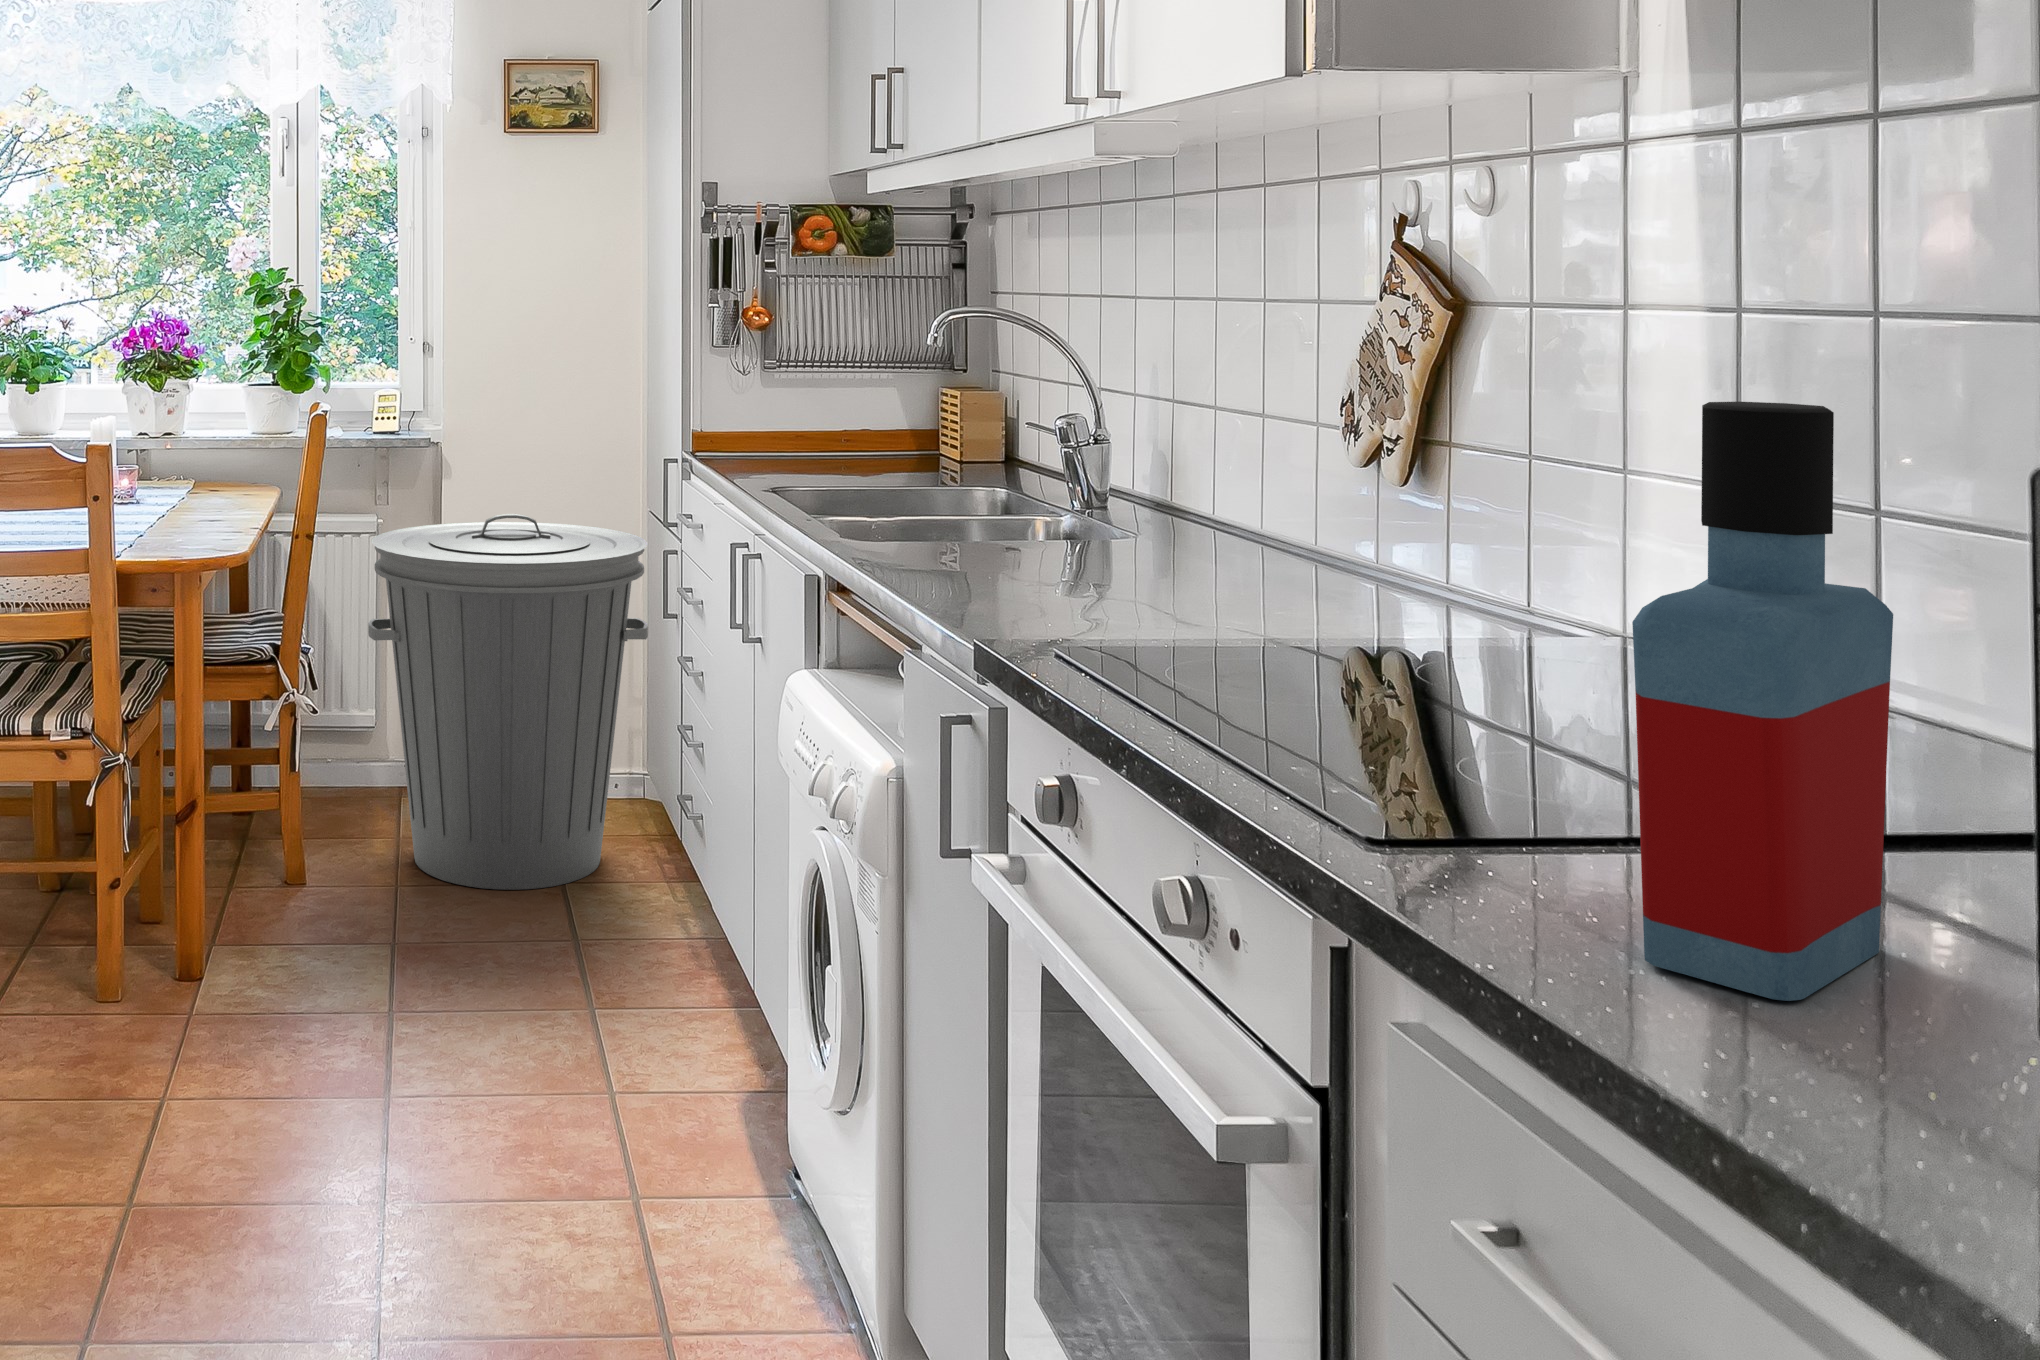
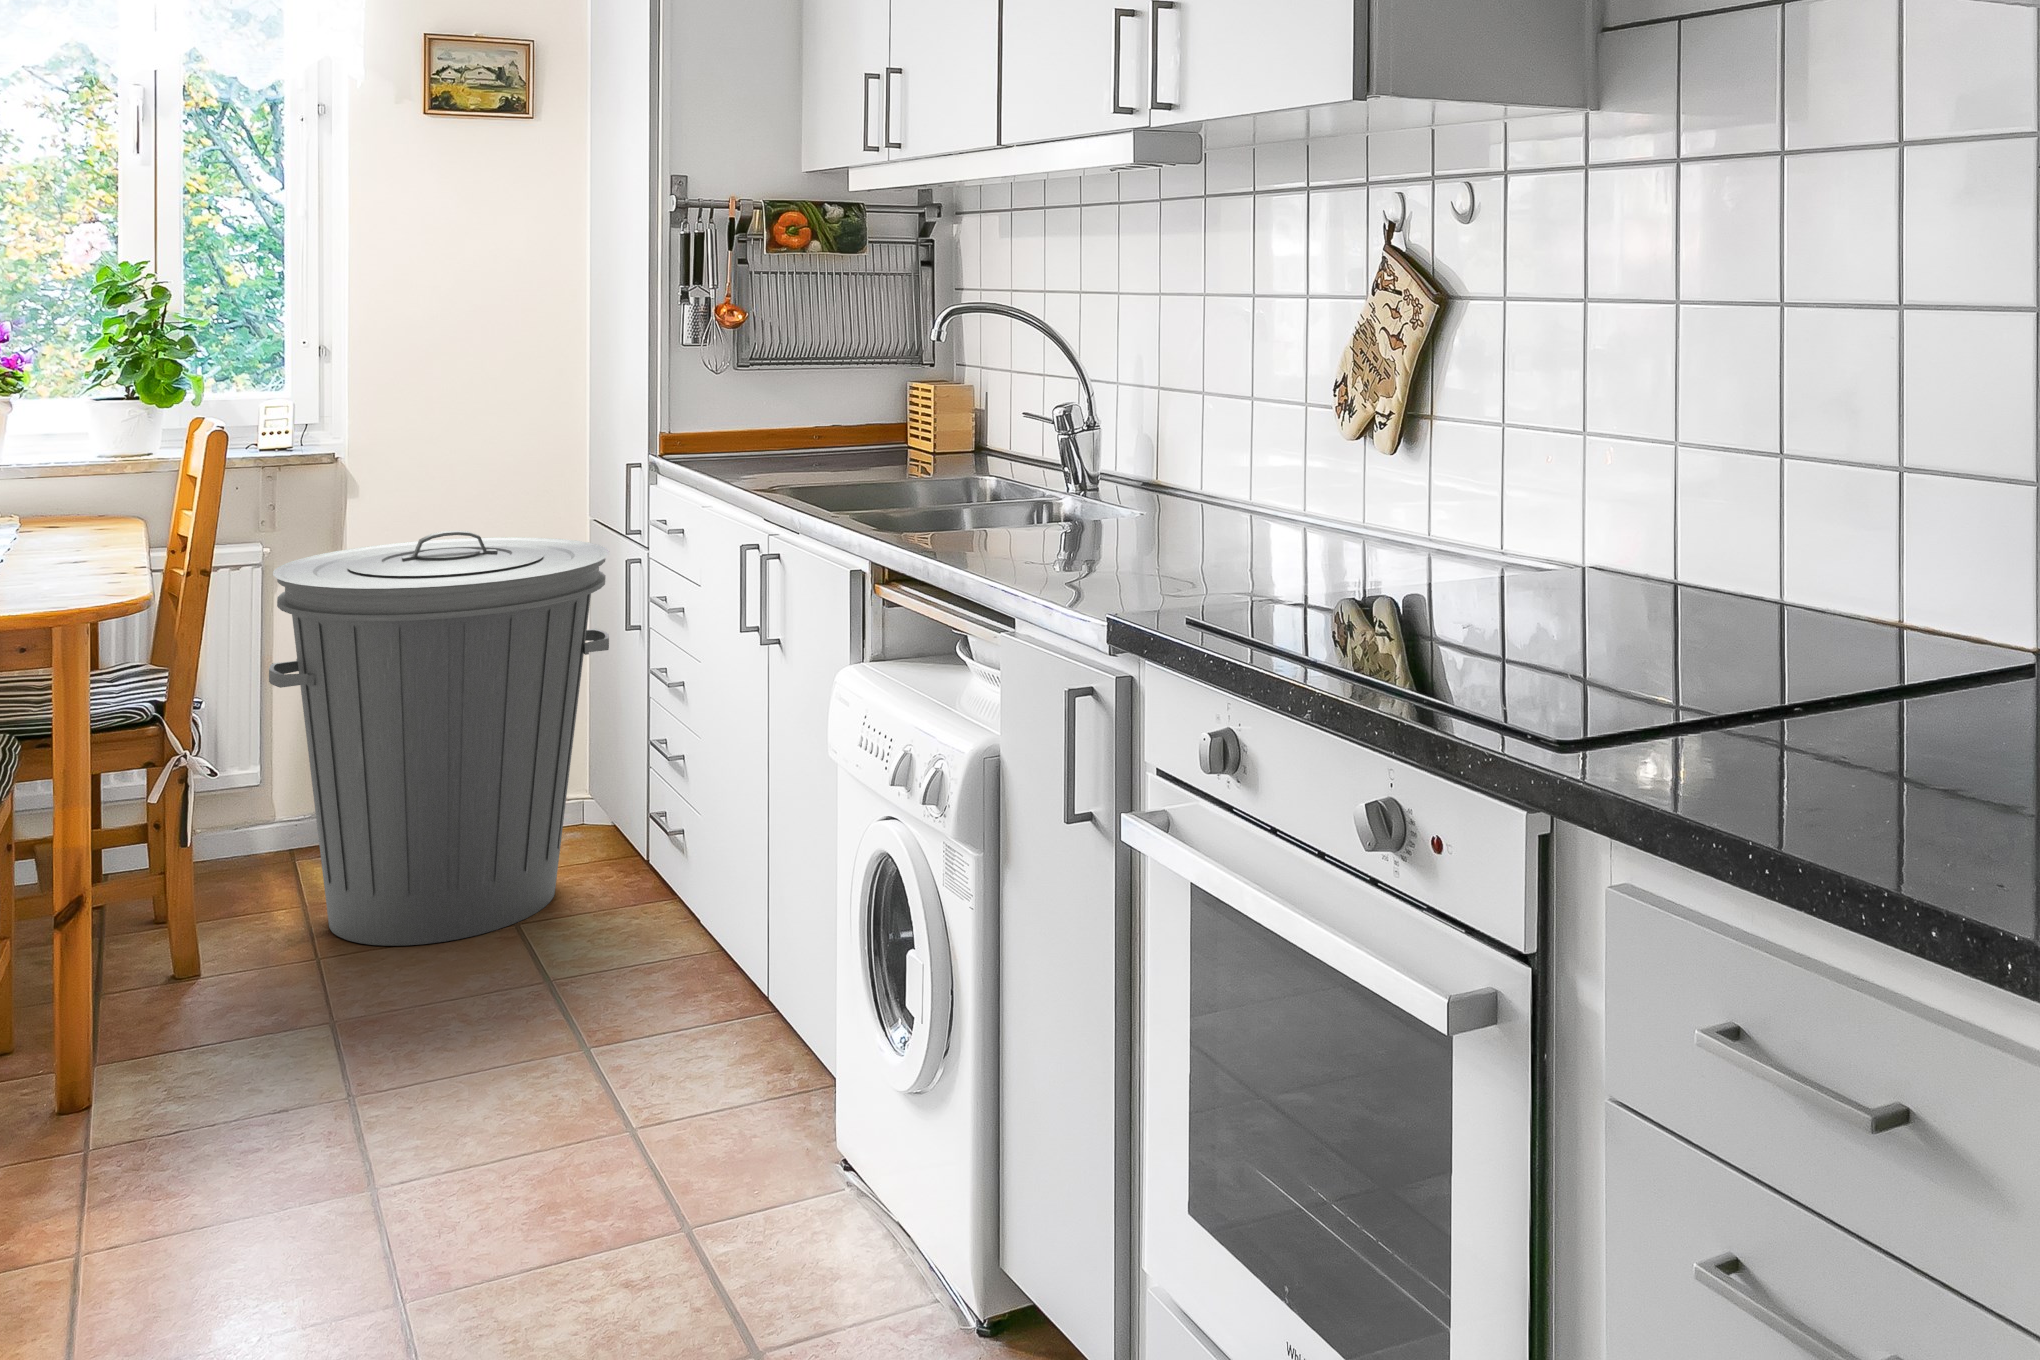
bottle: present [1632,402,1893,1001] -> none [1800,370,1917,814]

